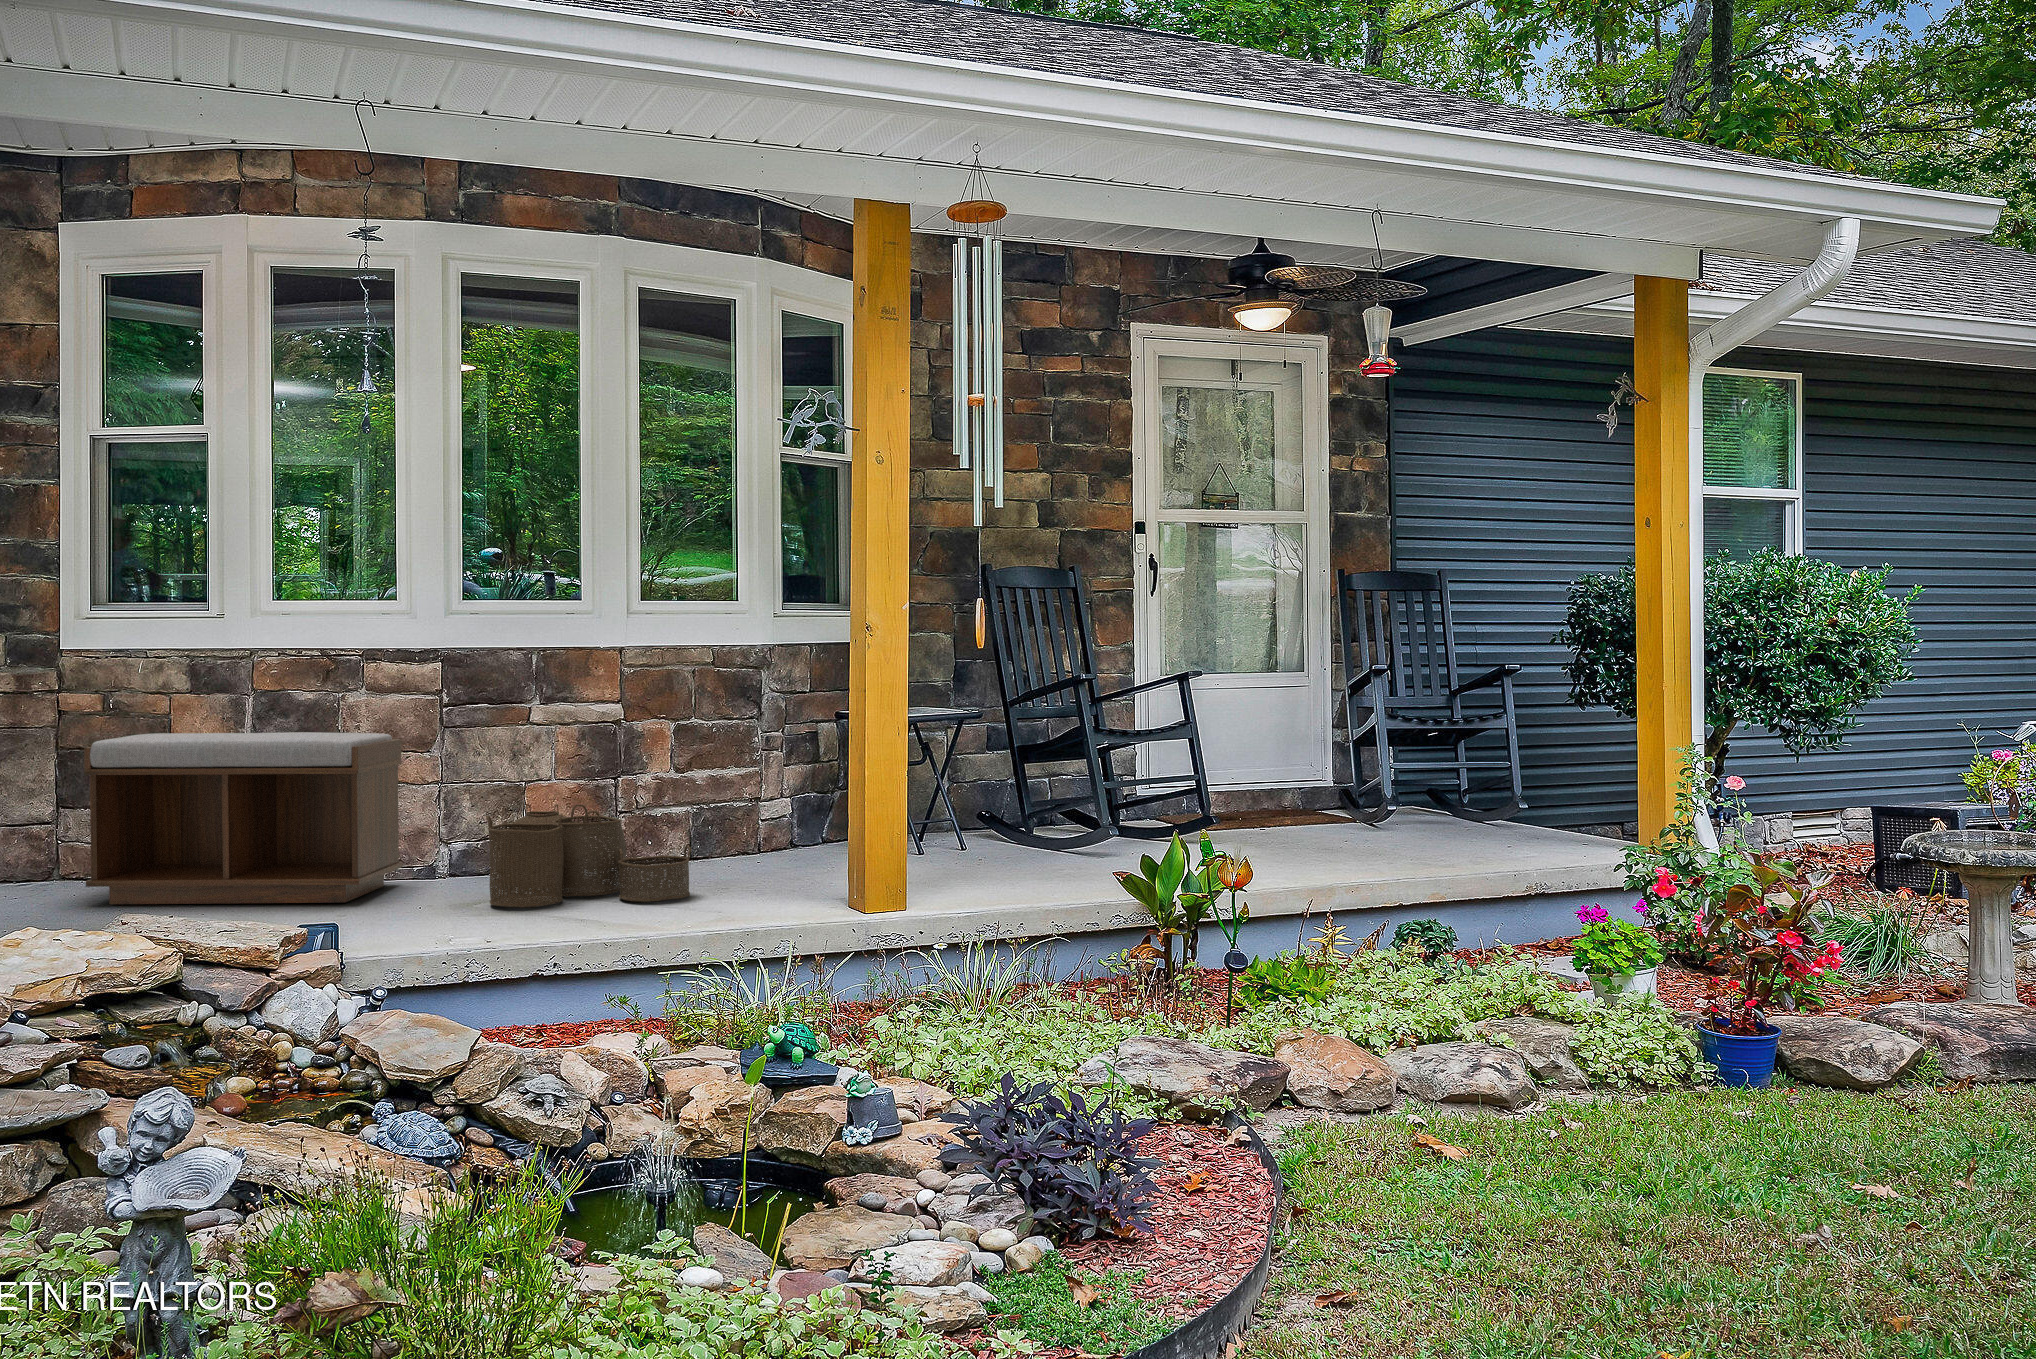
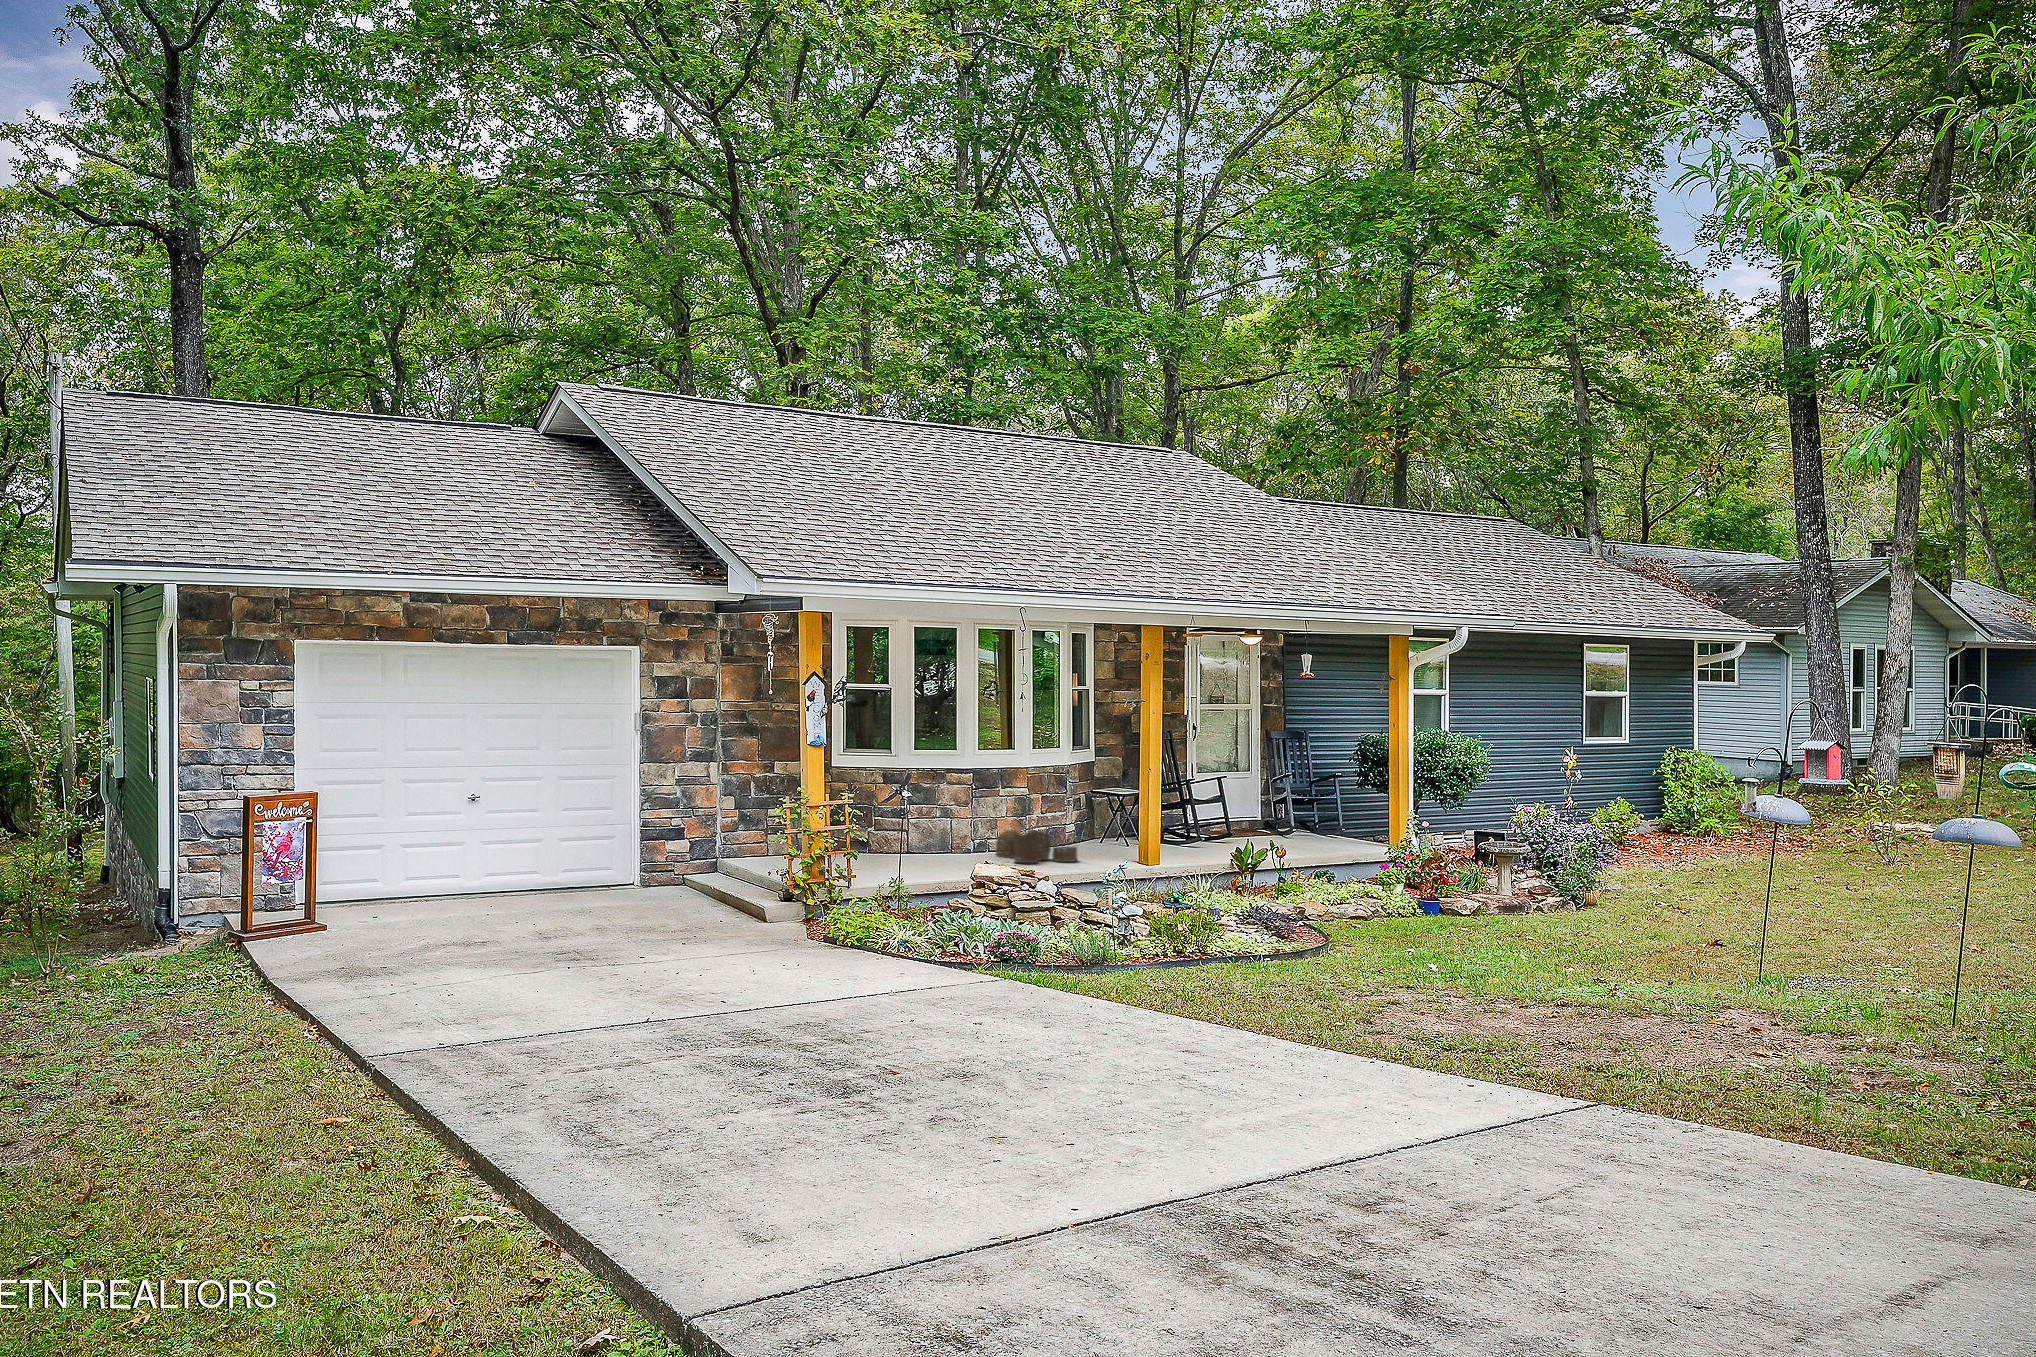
bench: present [84,732,402,904] -> none [873,801,972,863]

